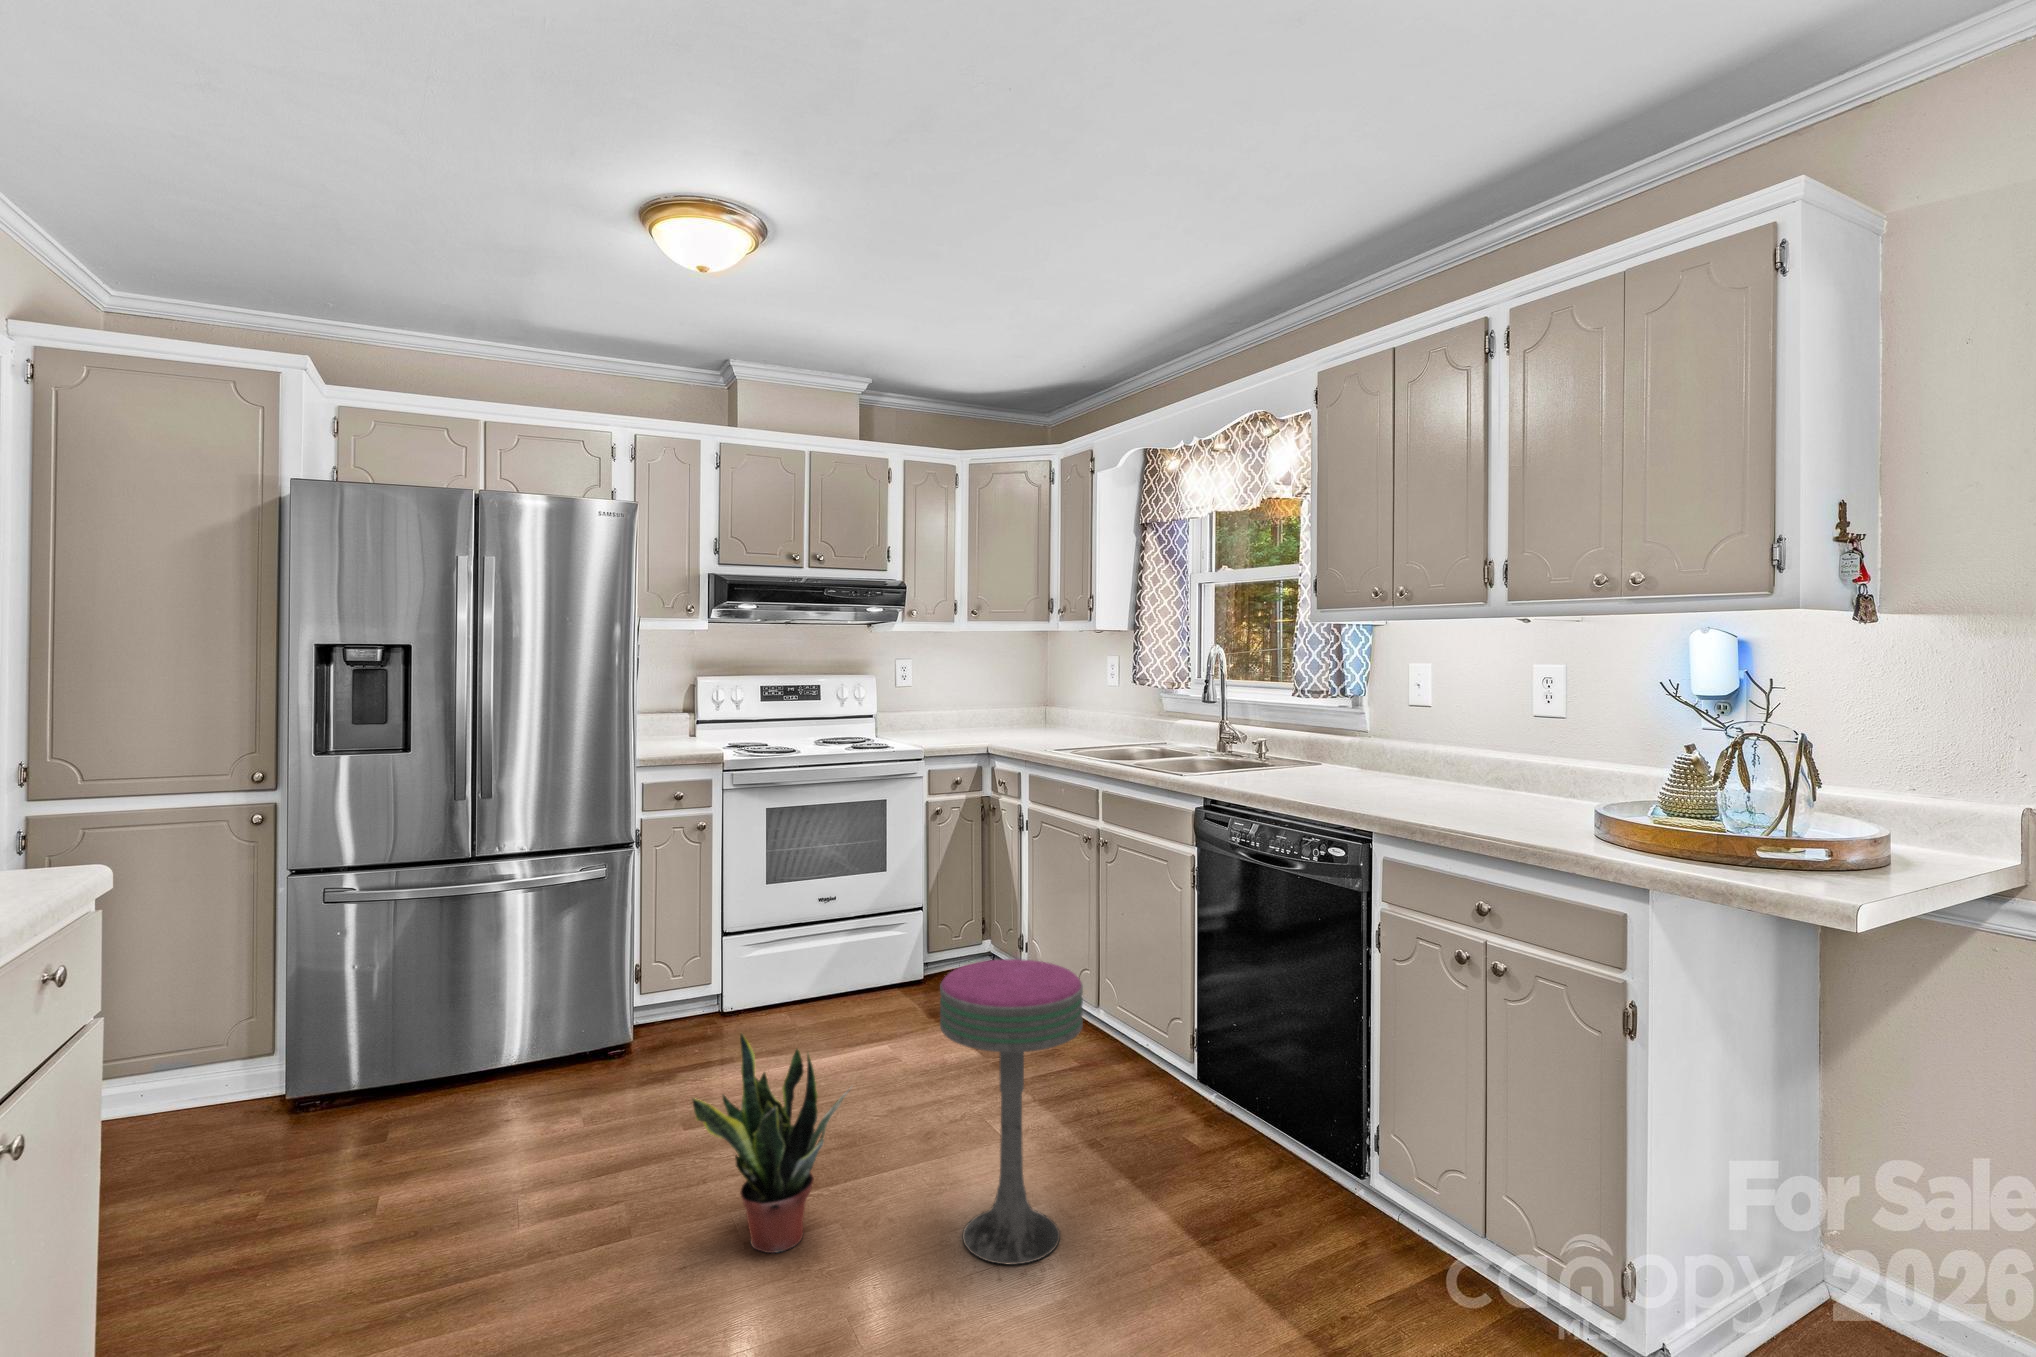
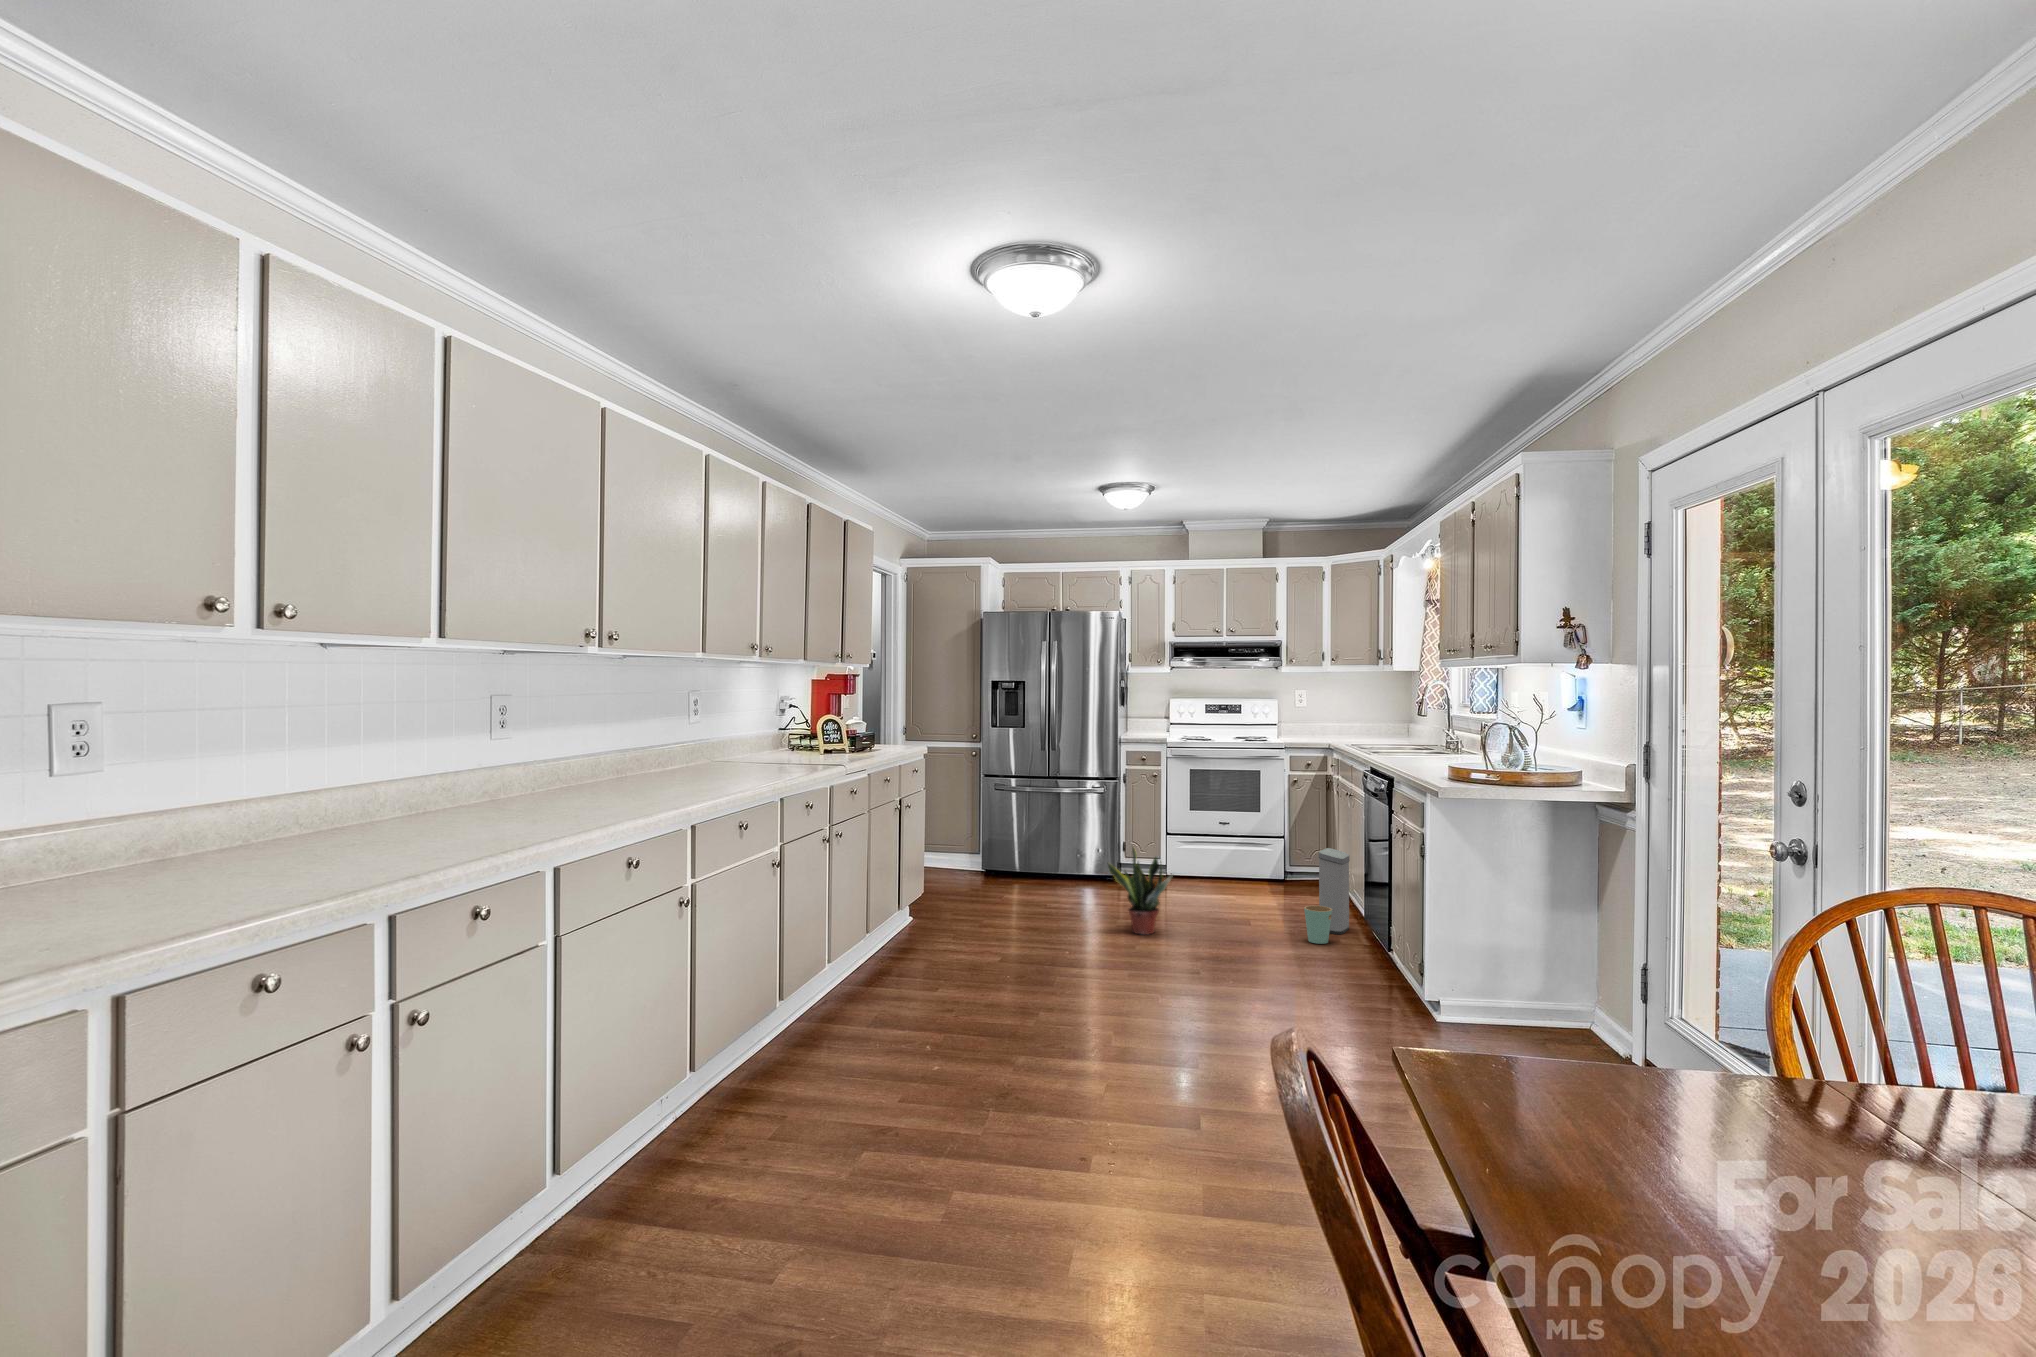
bar stool: present [940,959,1083,1265] -> none [1205,826,1270,952]
trash can: none [1096,959,1159,1174] -> present [1304,848,1350,944]

